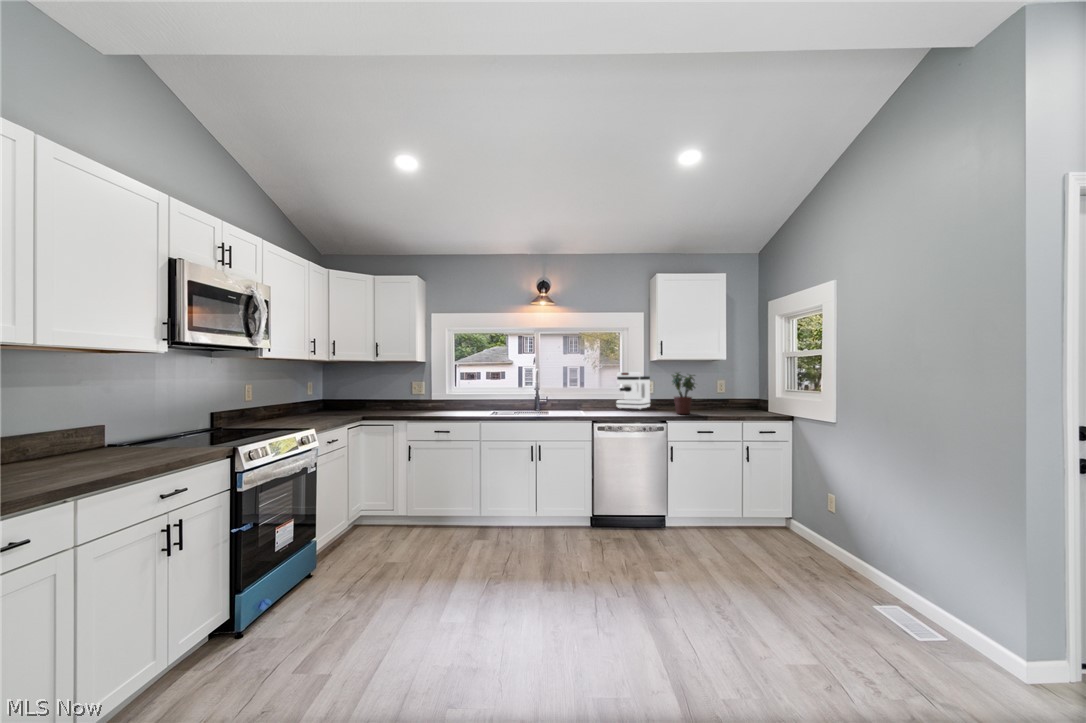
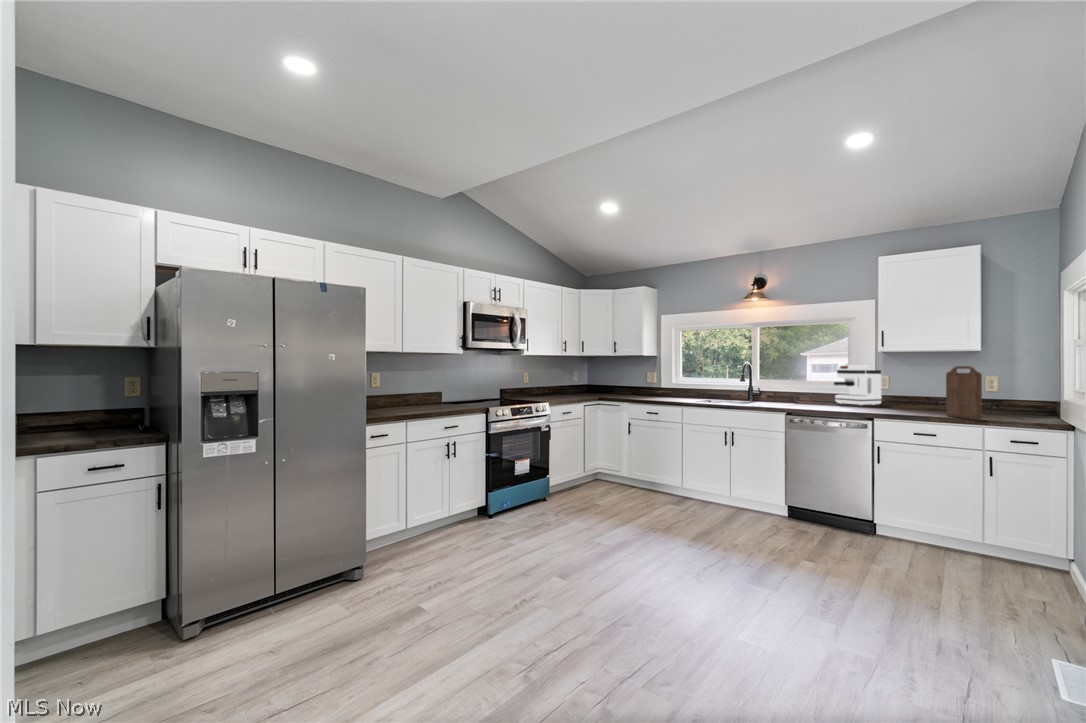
cutting board: none [712,372,739,416] -> present [946,366,982,419]
potted plant: present [672,373,695,414] -> none [887,365,923,413]

